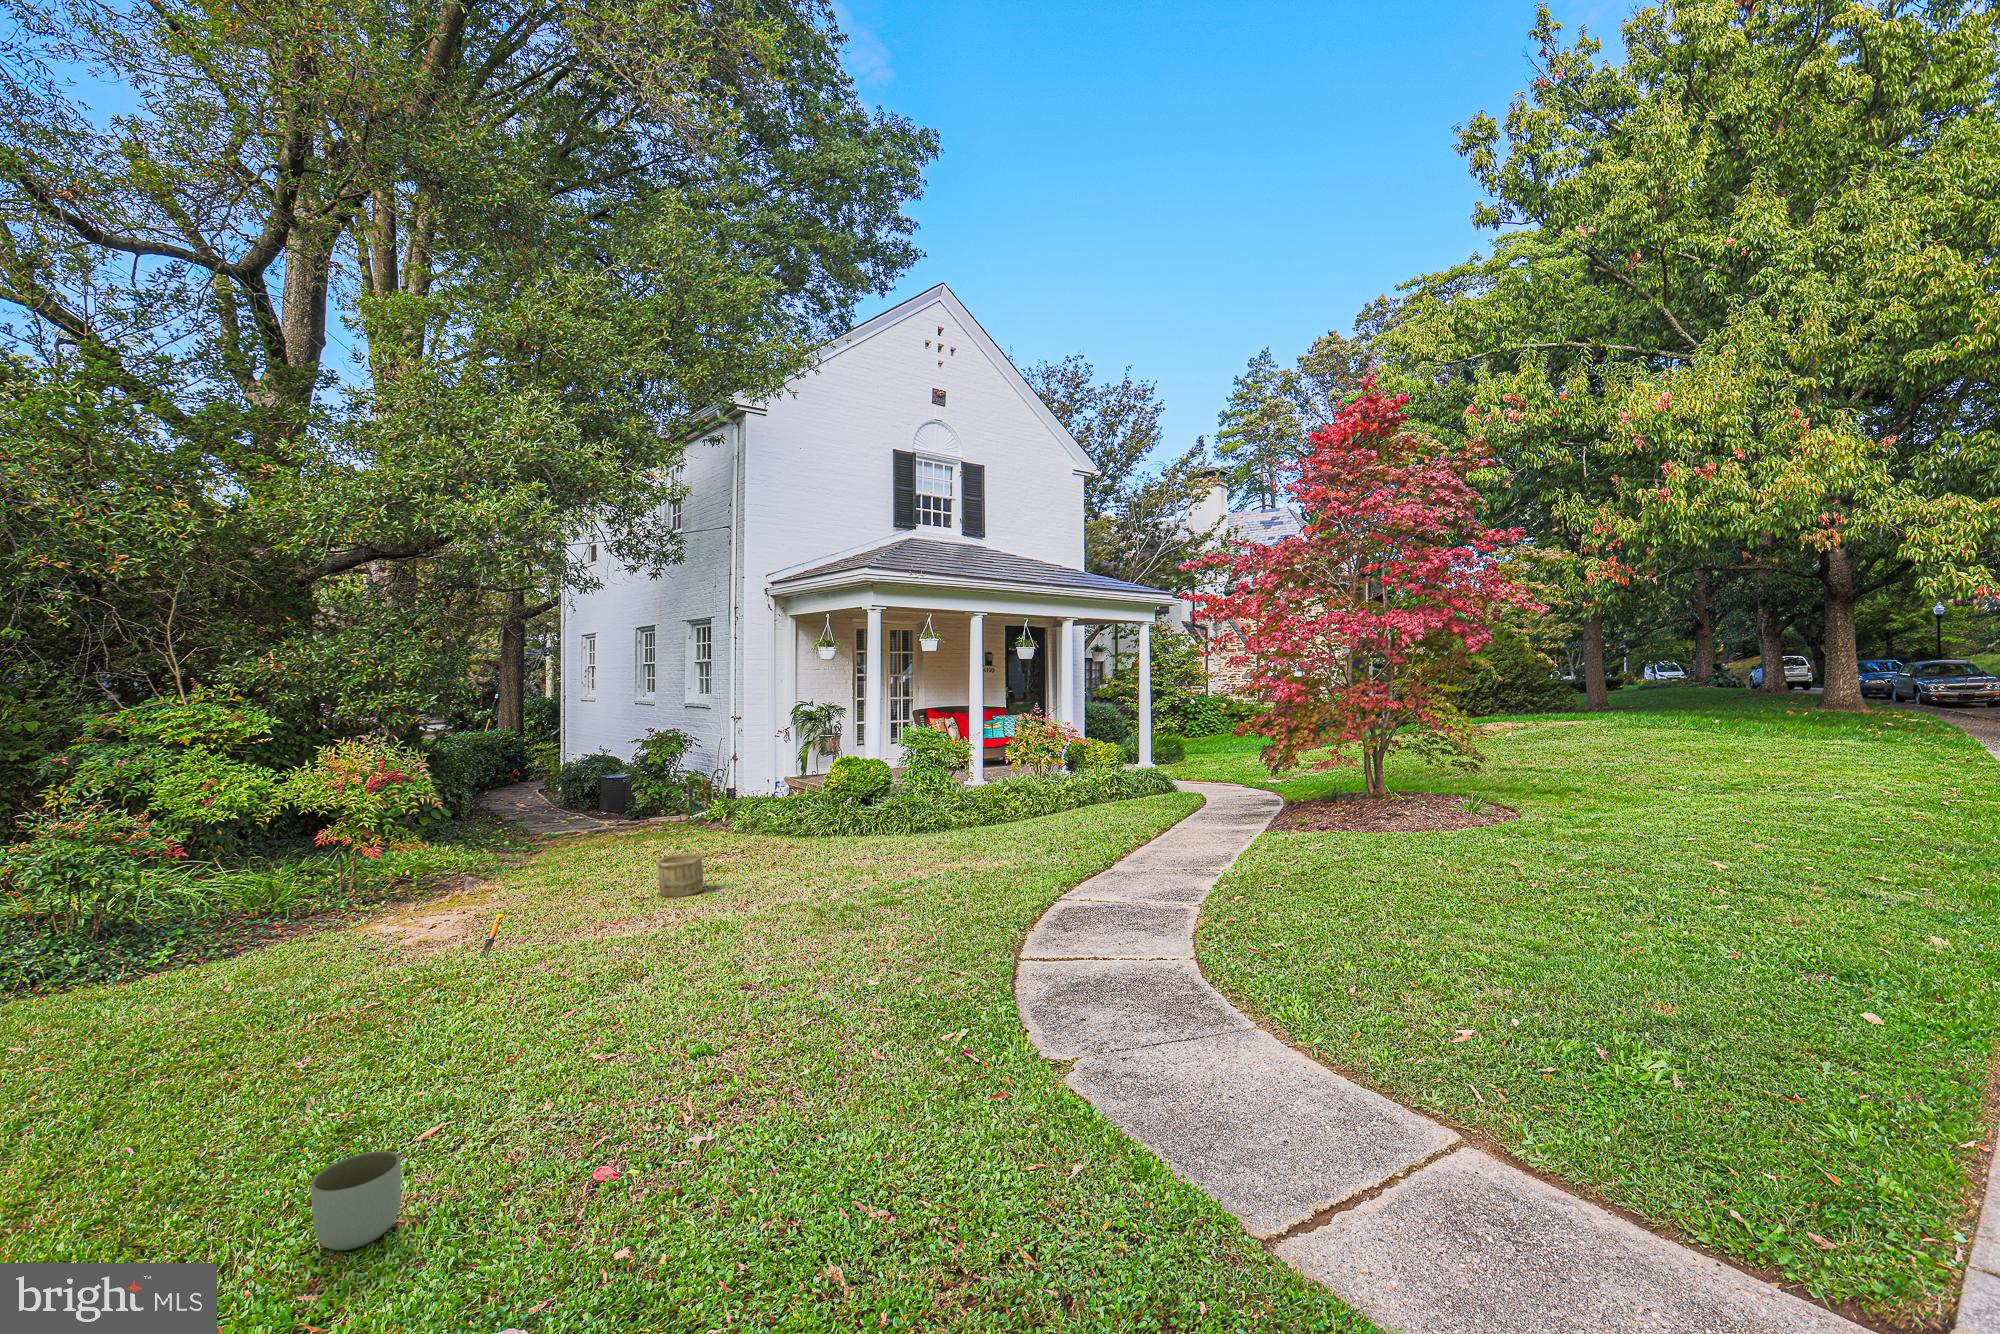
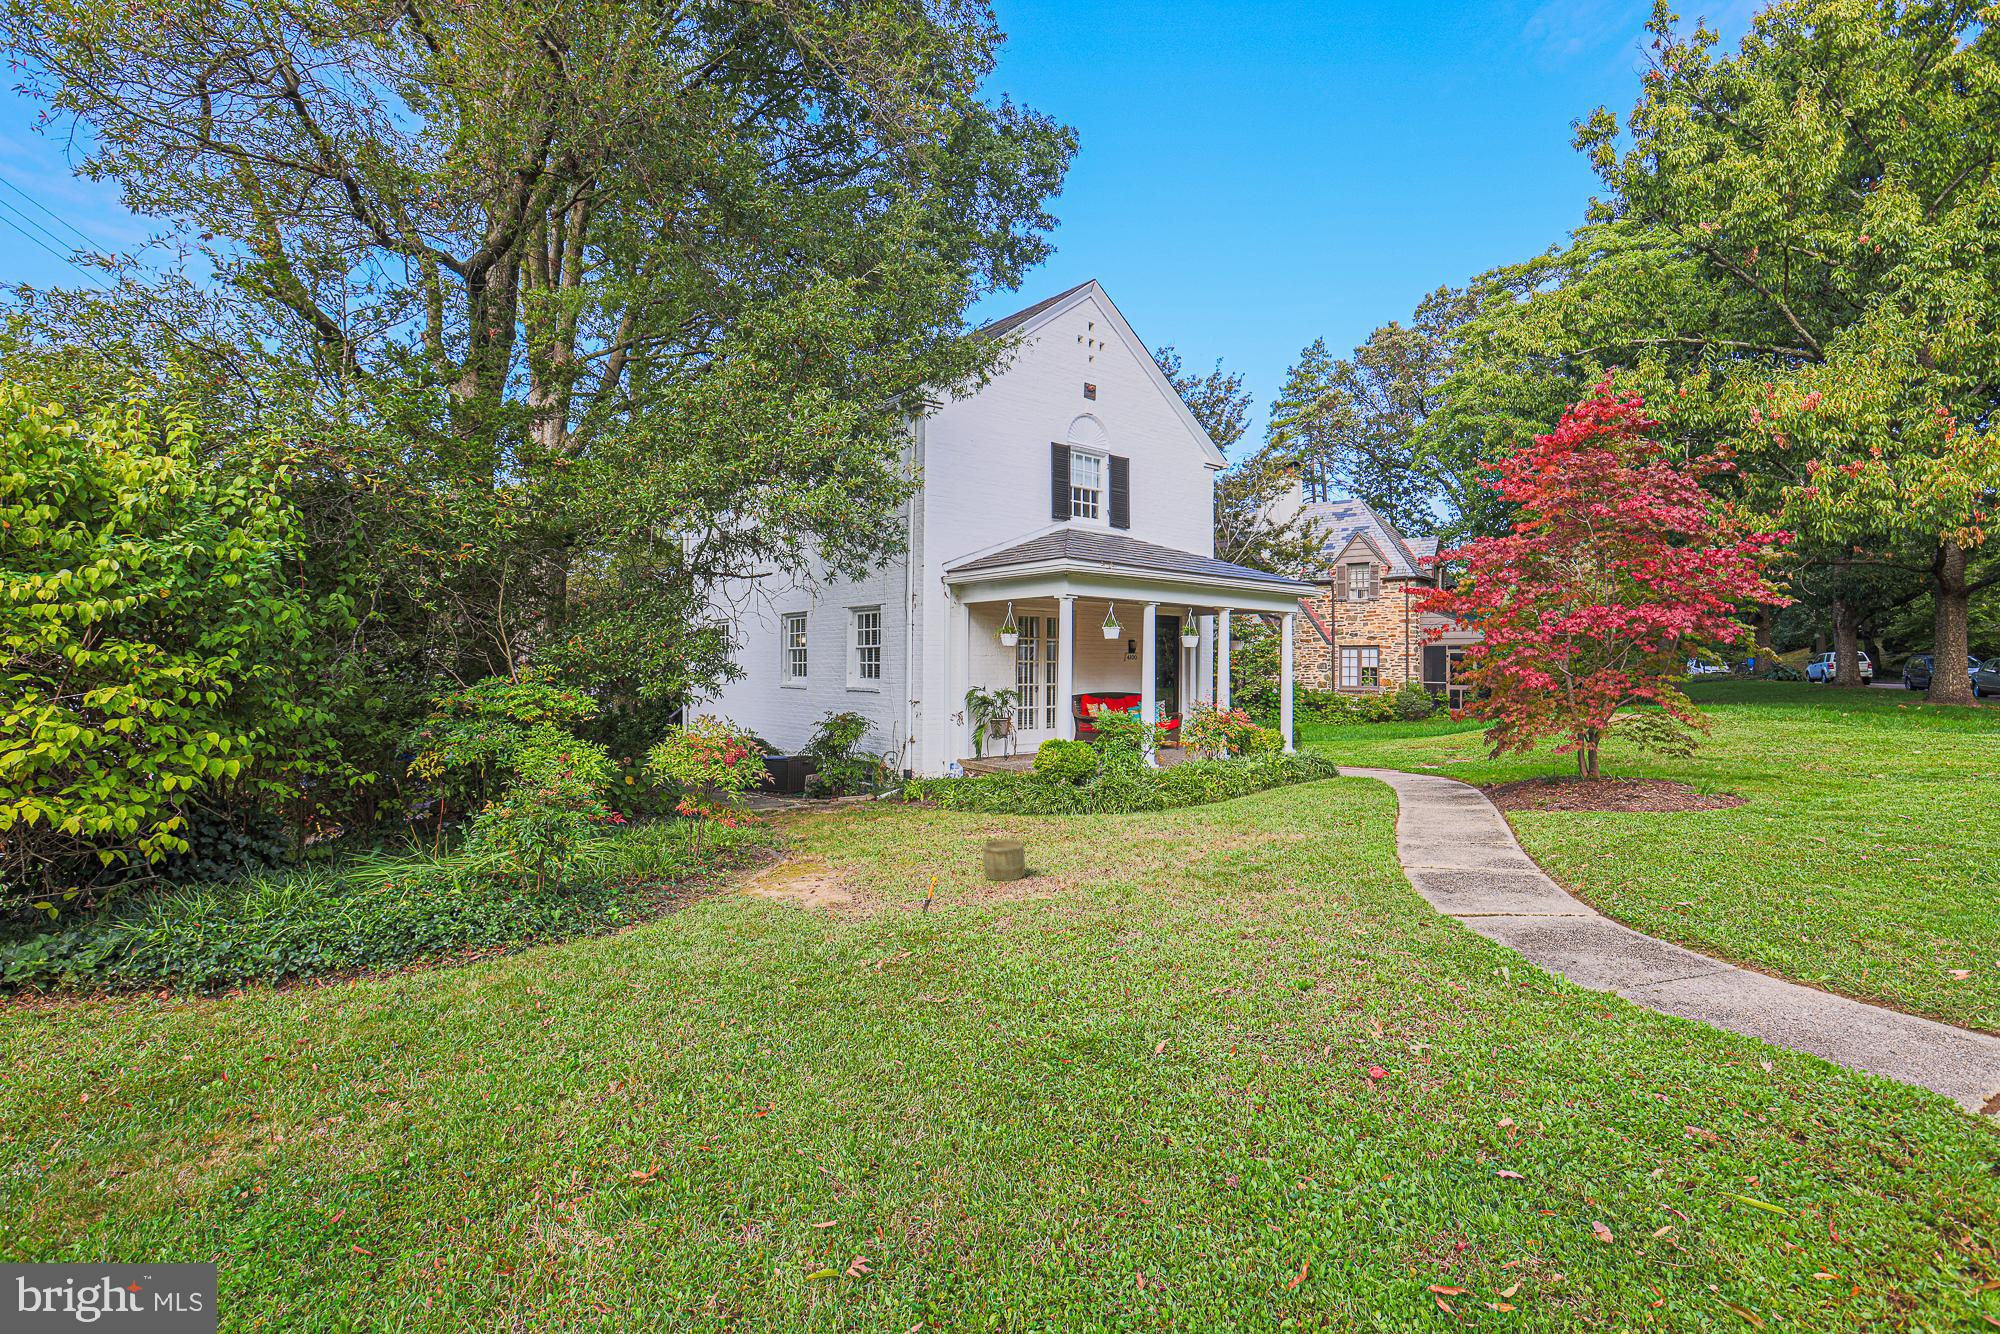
planter: present [311,1151,401,1250] -> none [1191,1126,1261,1217]

